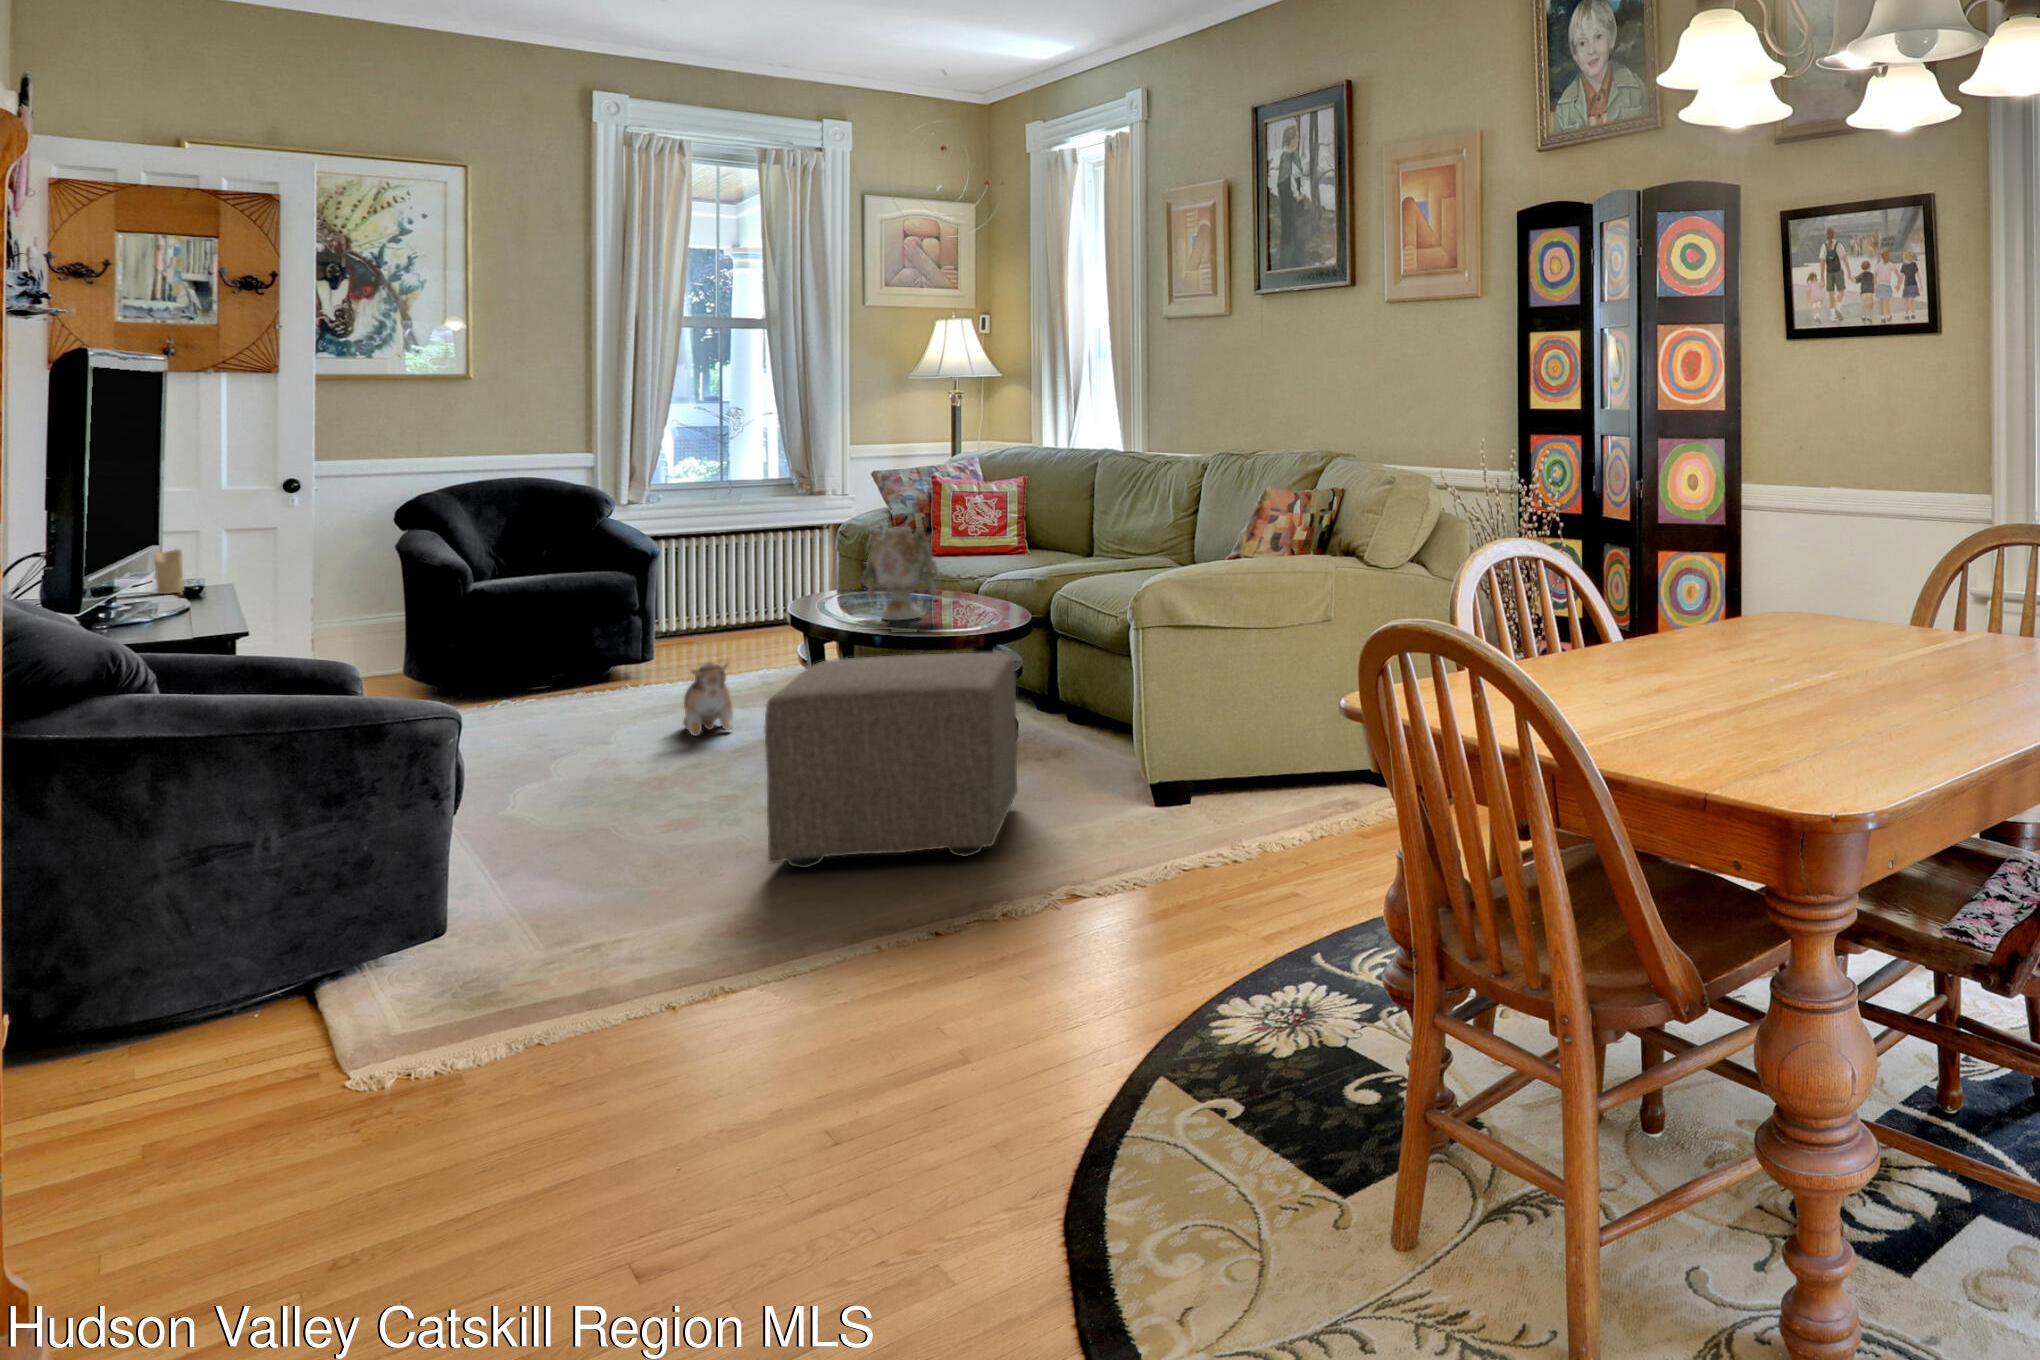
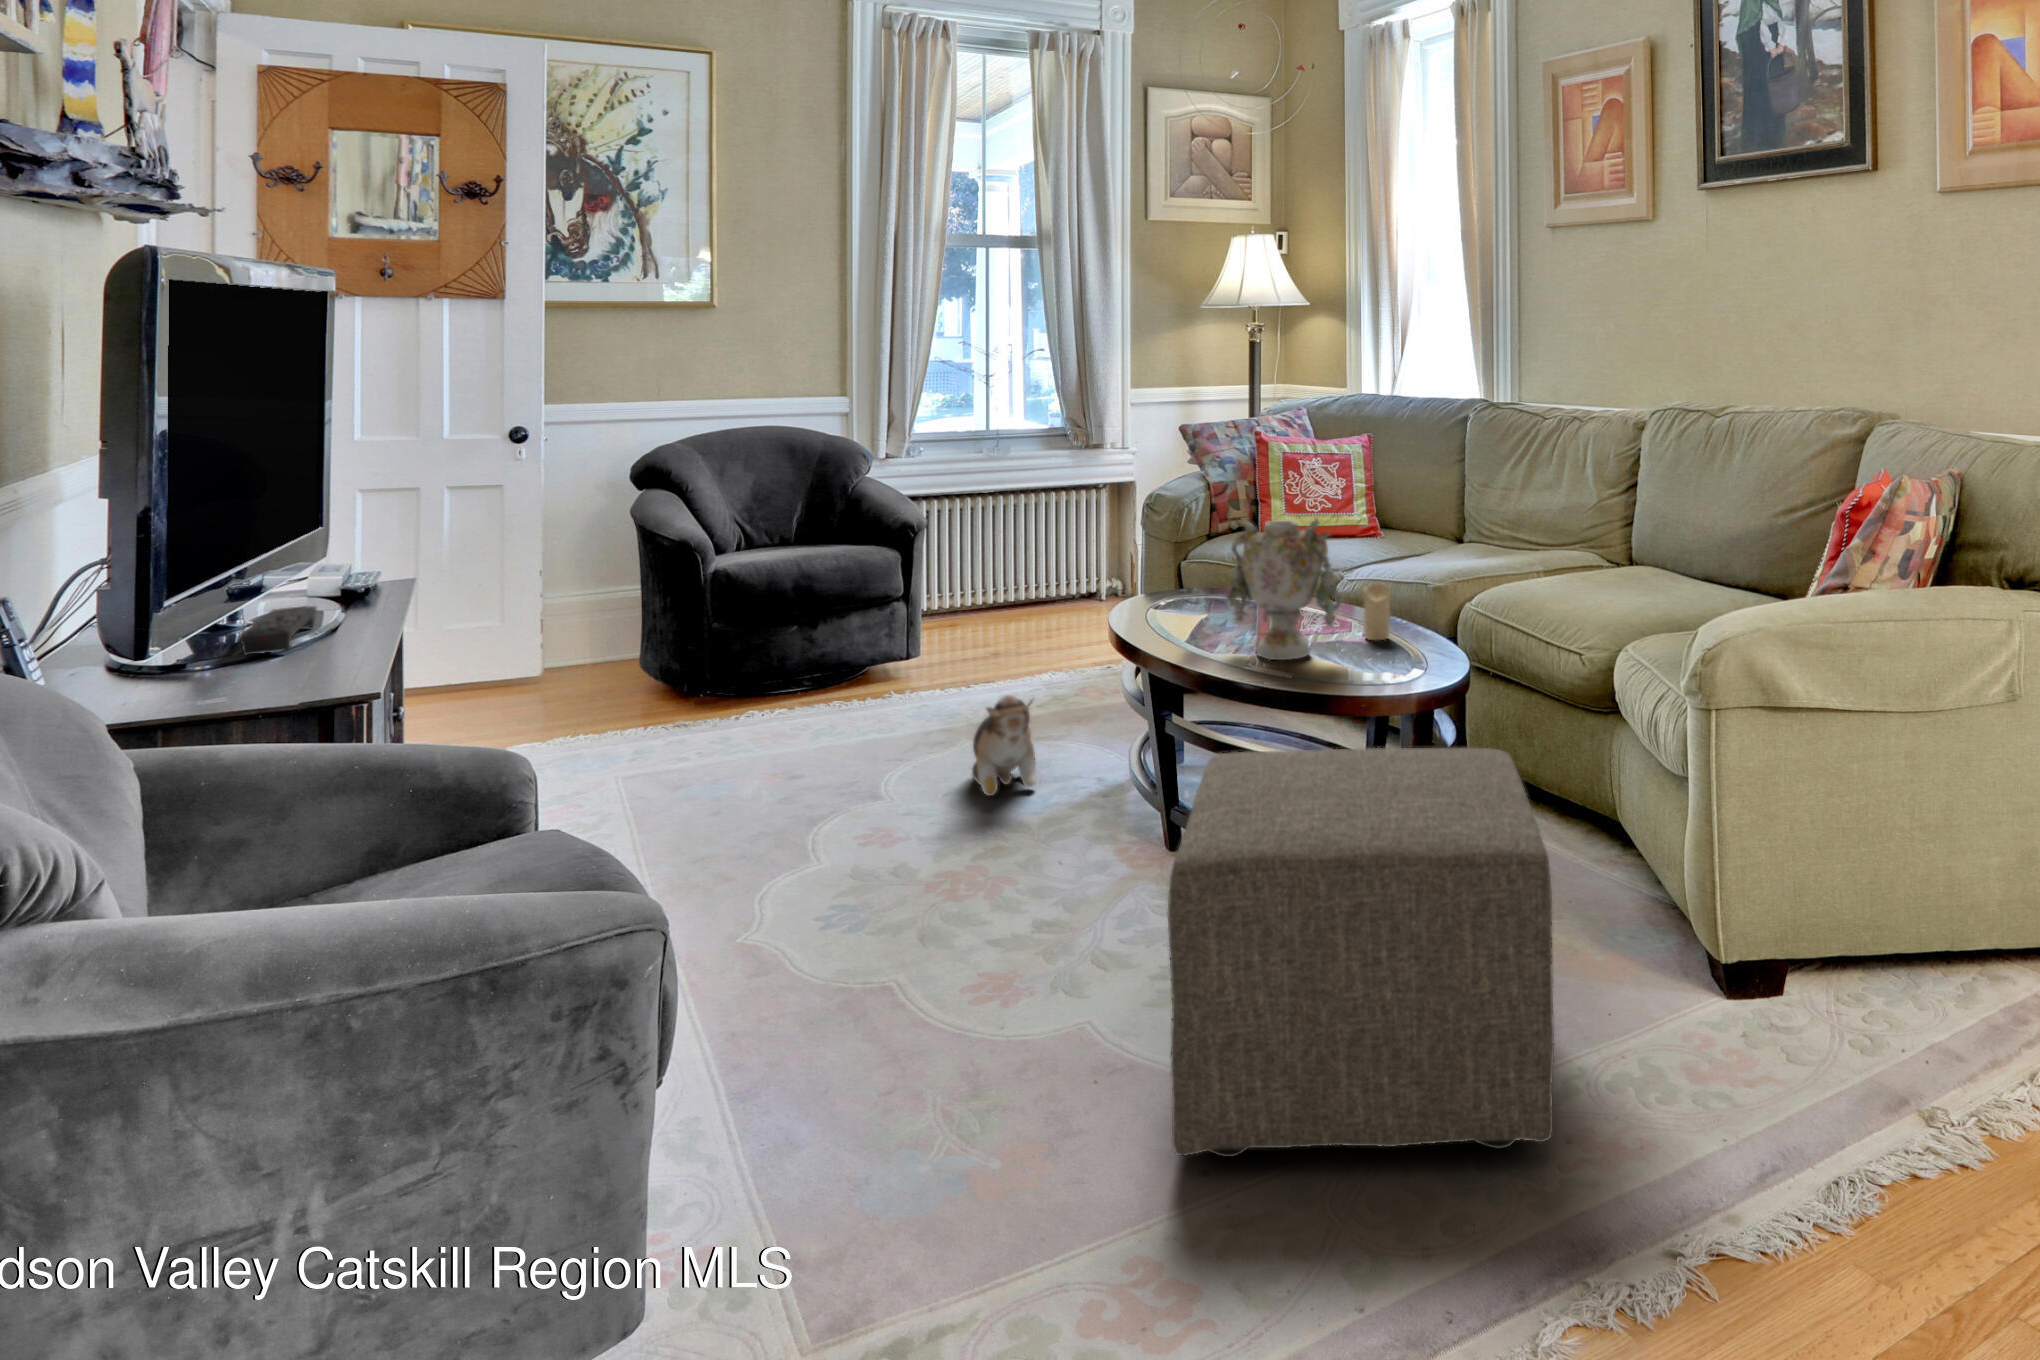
candle: present [154,549,184,594] -> present [1364,583,1391,640]
remote control: none [133,591,176,618] -> present [240,606,317,655]

